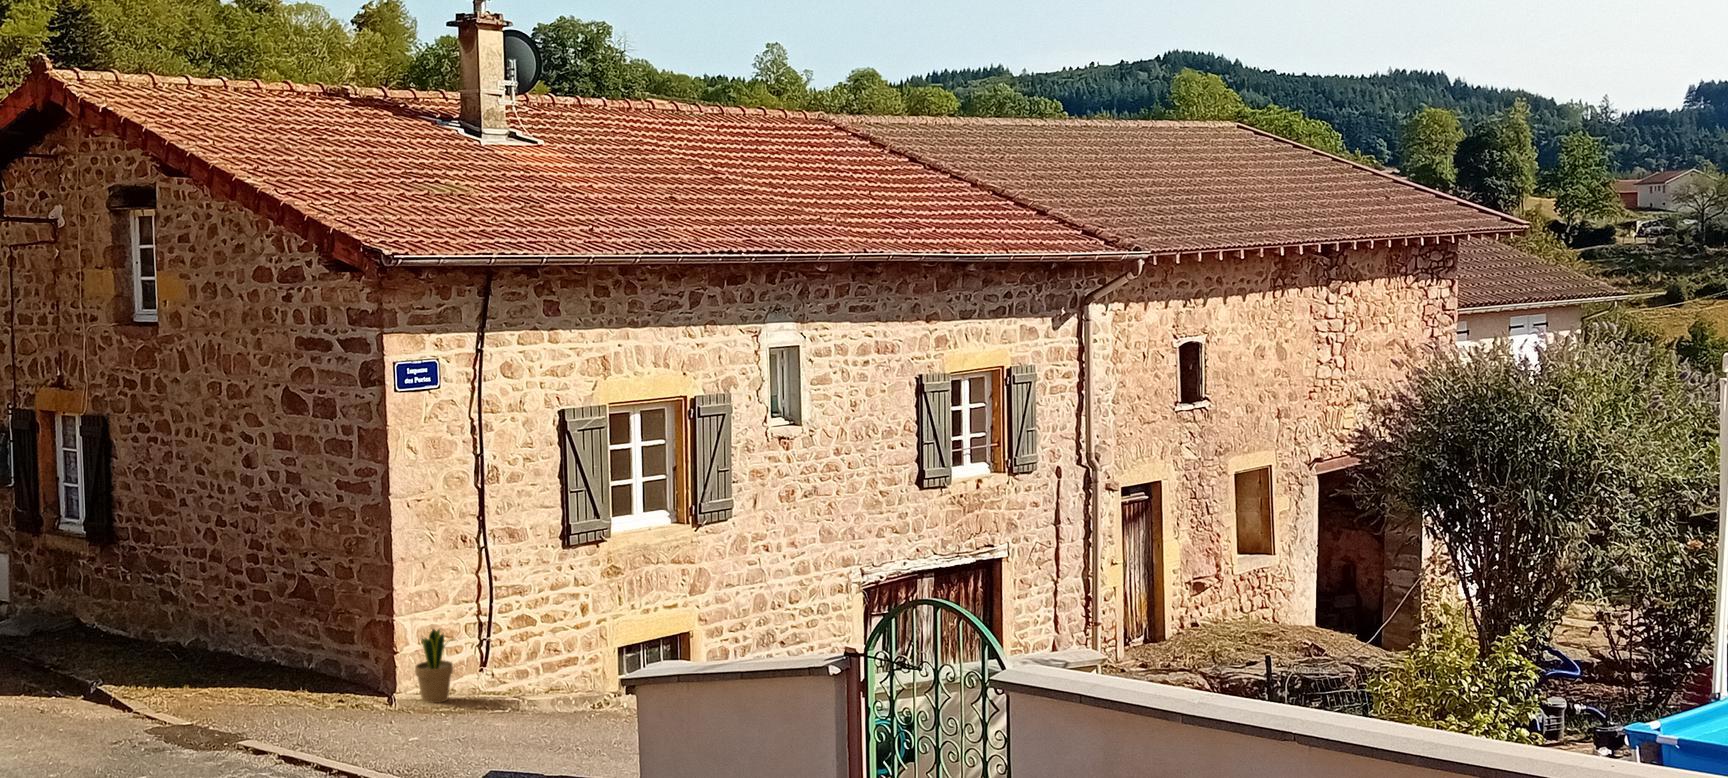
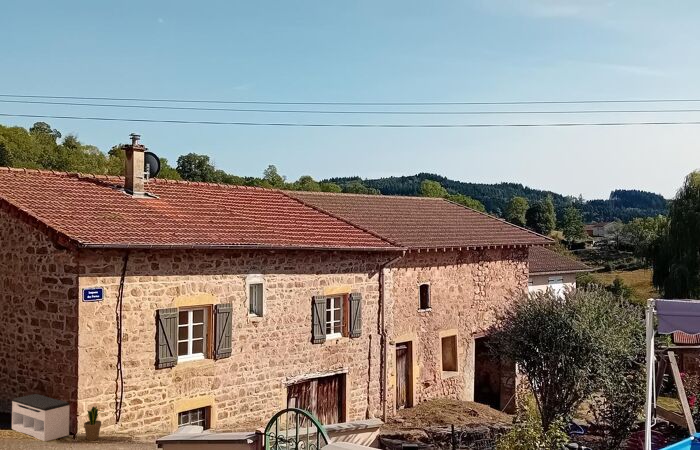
bench: none [252,603,383,706] -> present [12,394,69,441]

